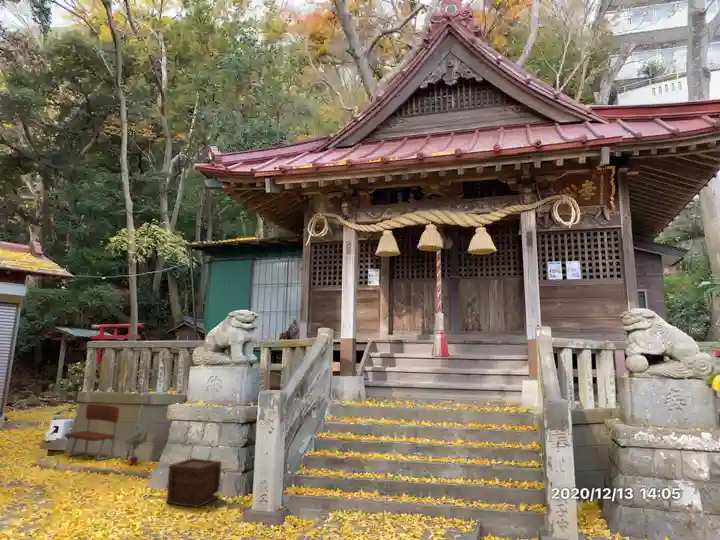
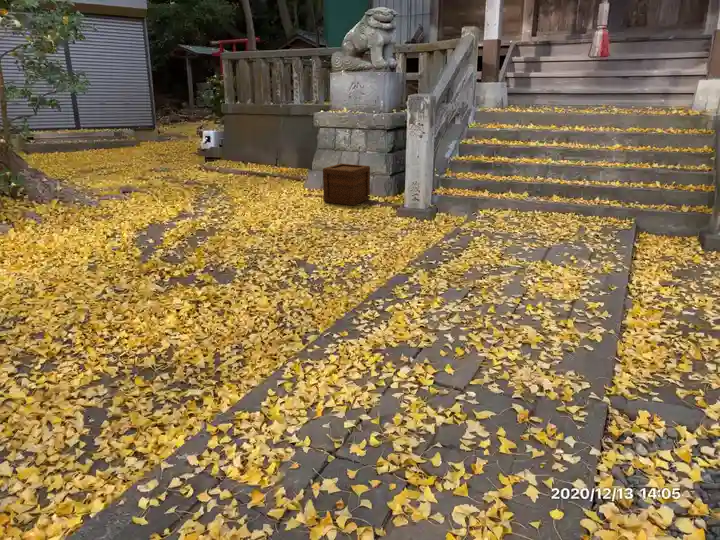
bench: present [65,404,119,461] -> none [215,118,262,170]
potted tree: present [126,428,148,465] -> none [270,137,293,174]

